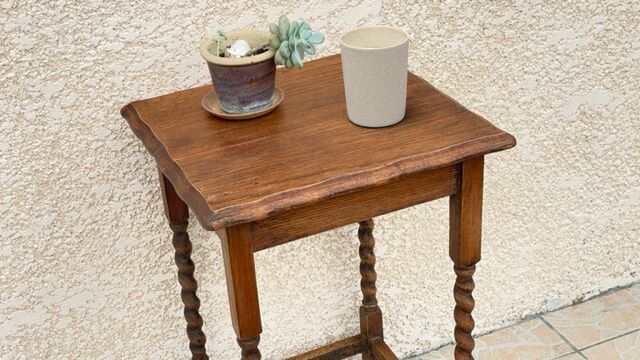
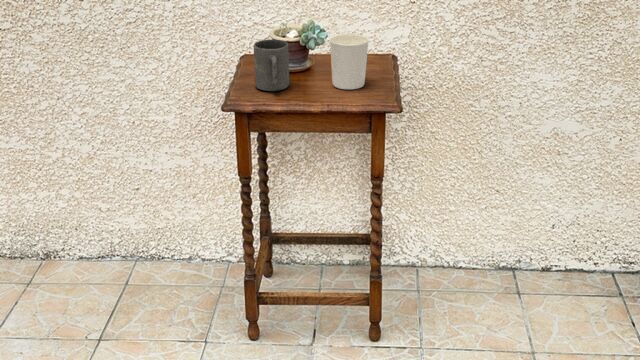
mug: none [213,64,286,165] -> present [254,39,289,91]

